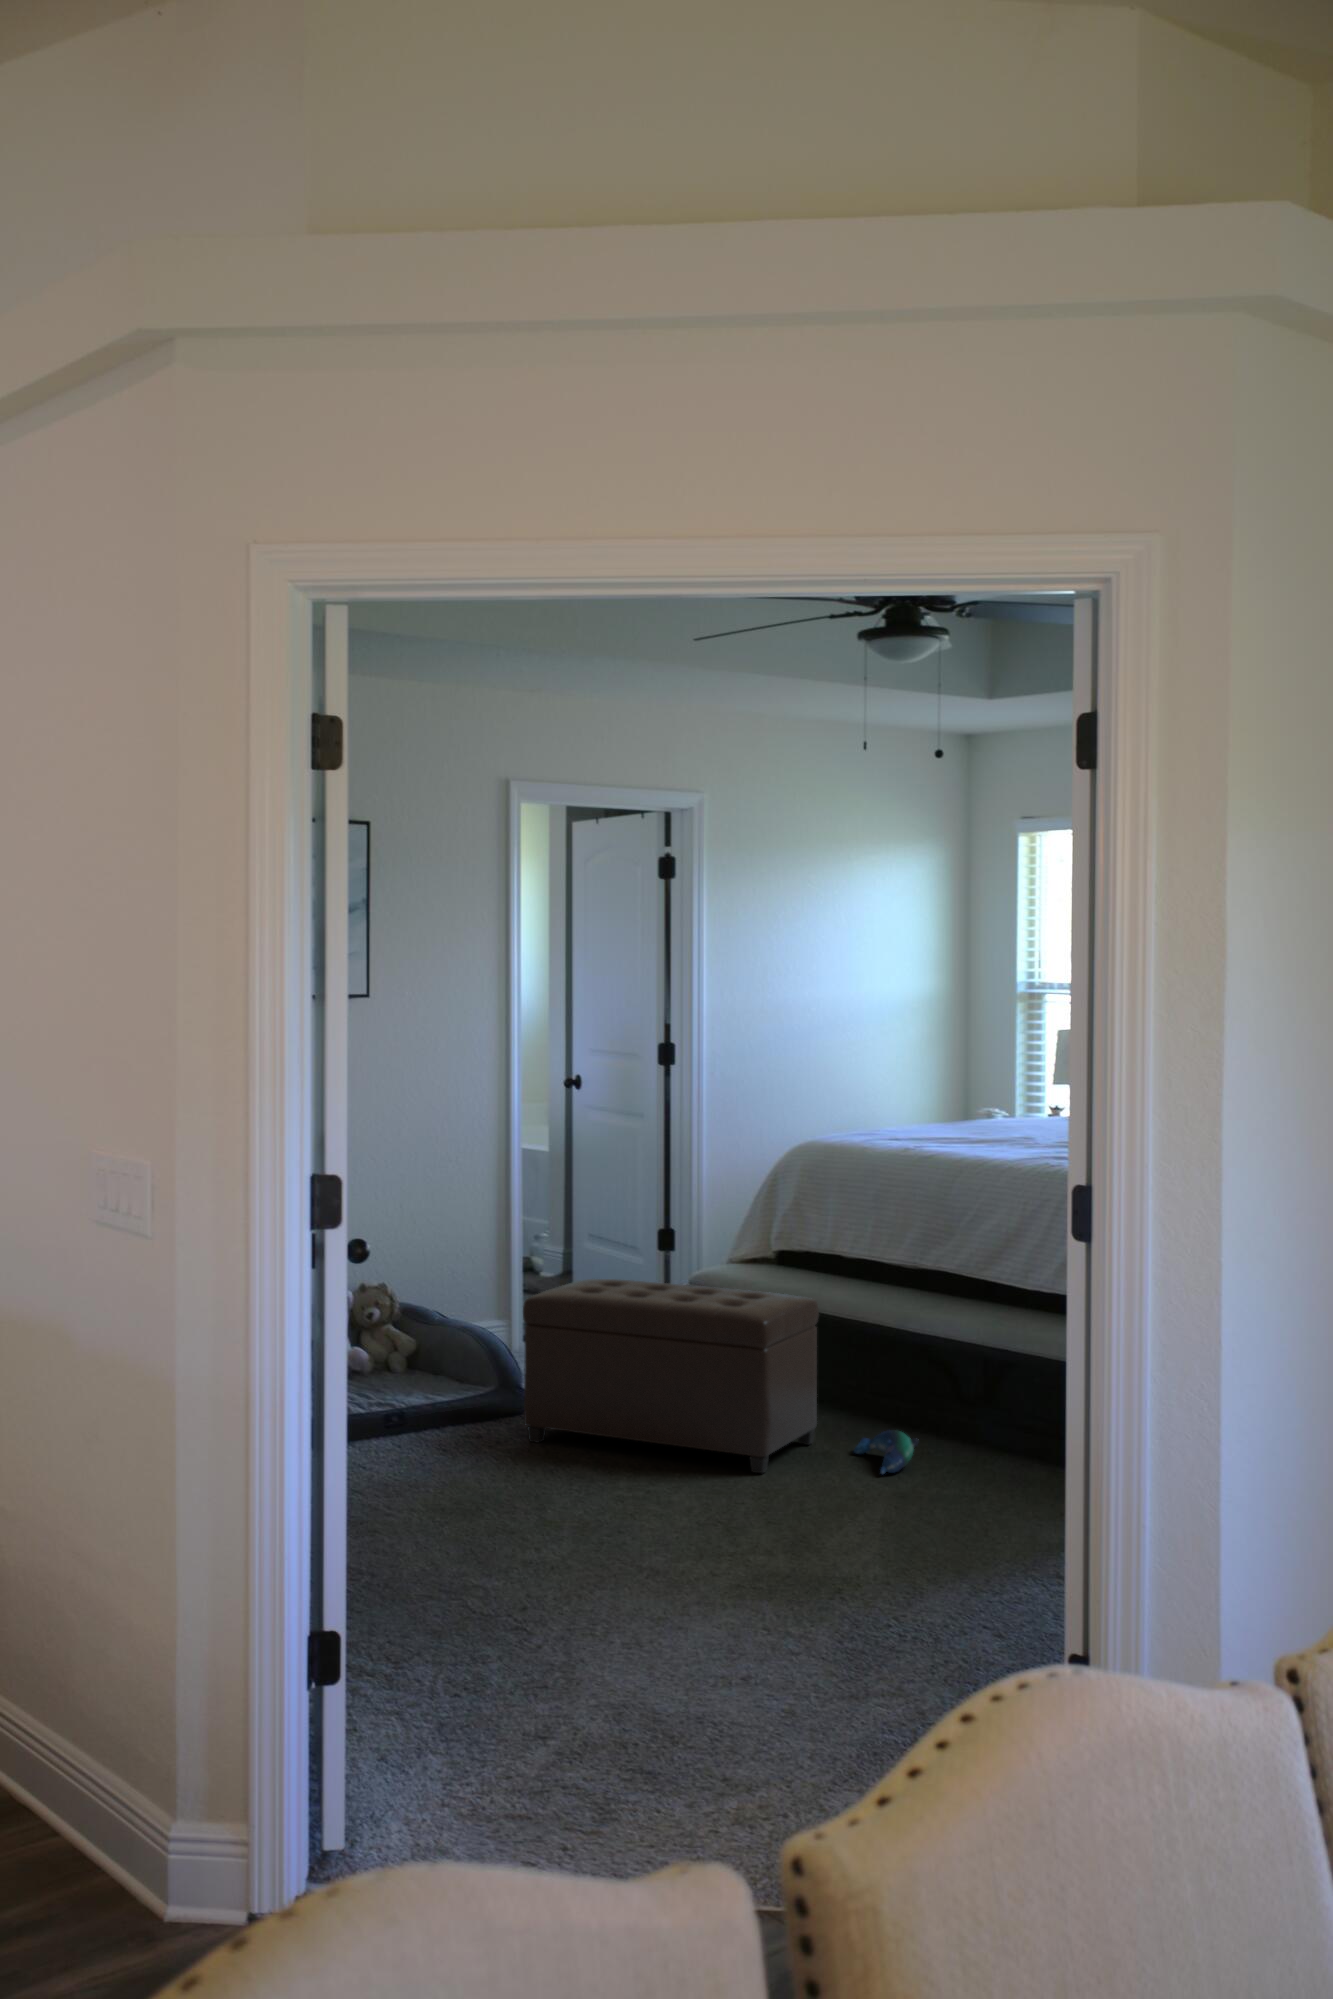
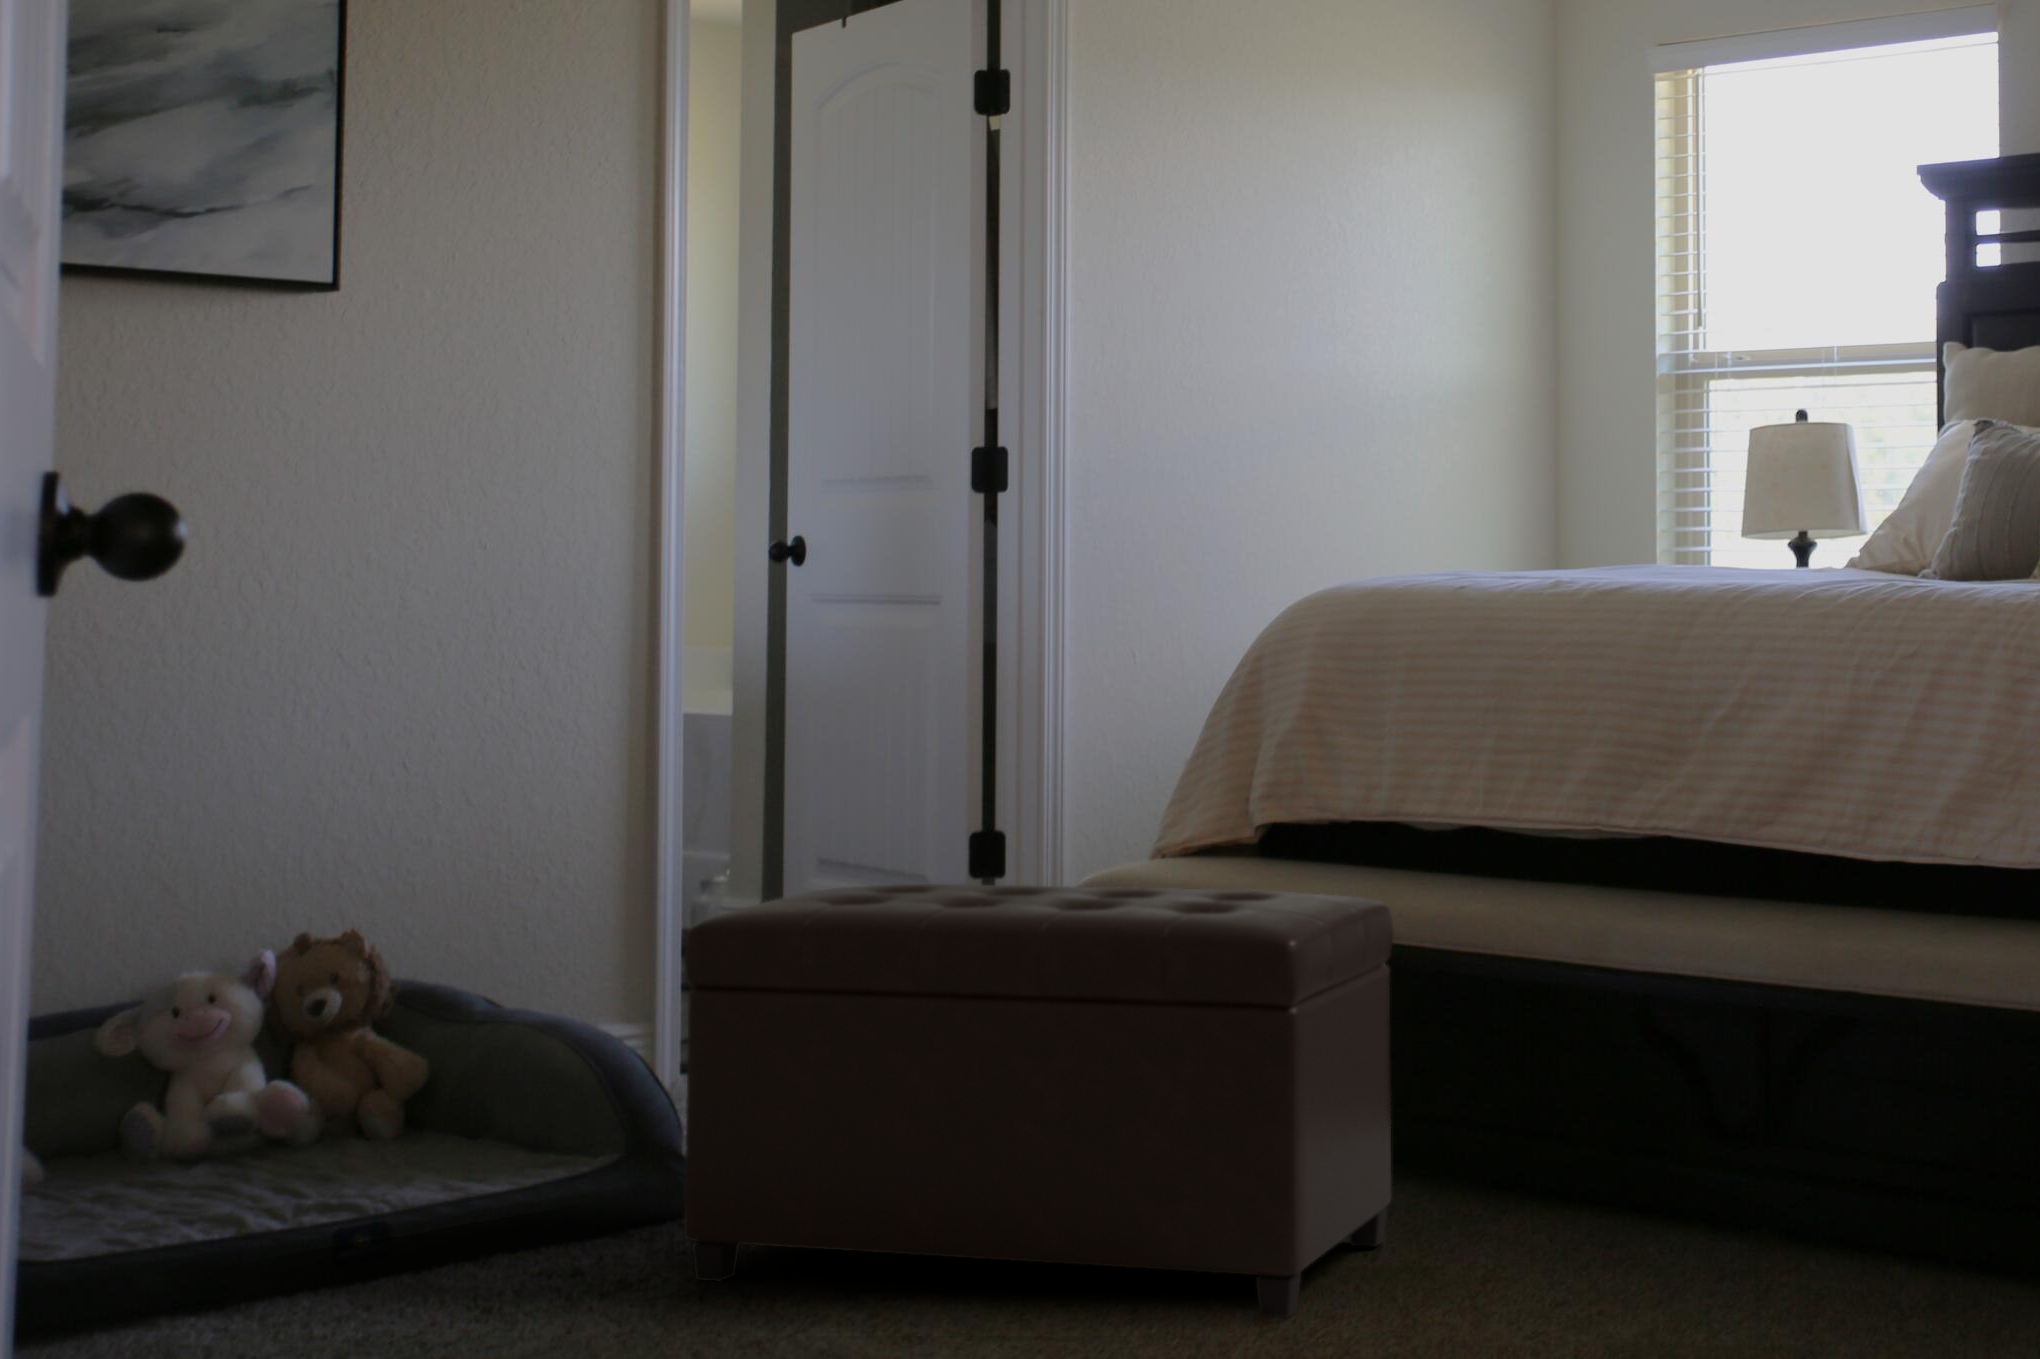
plush toy: present [854,1430,919,1474] -> none [1484,1196,1644,1301]

